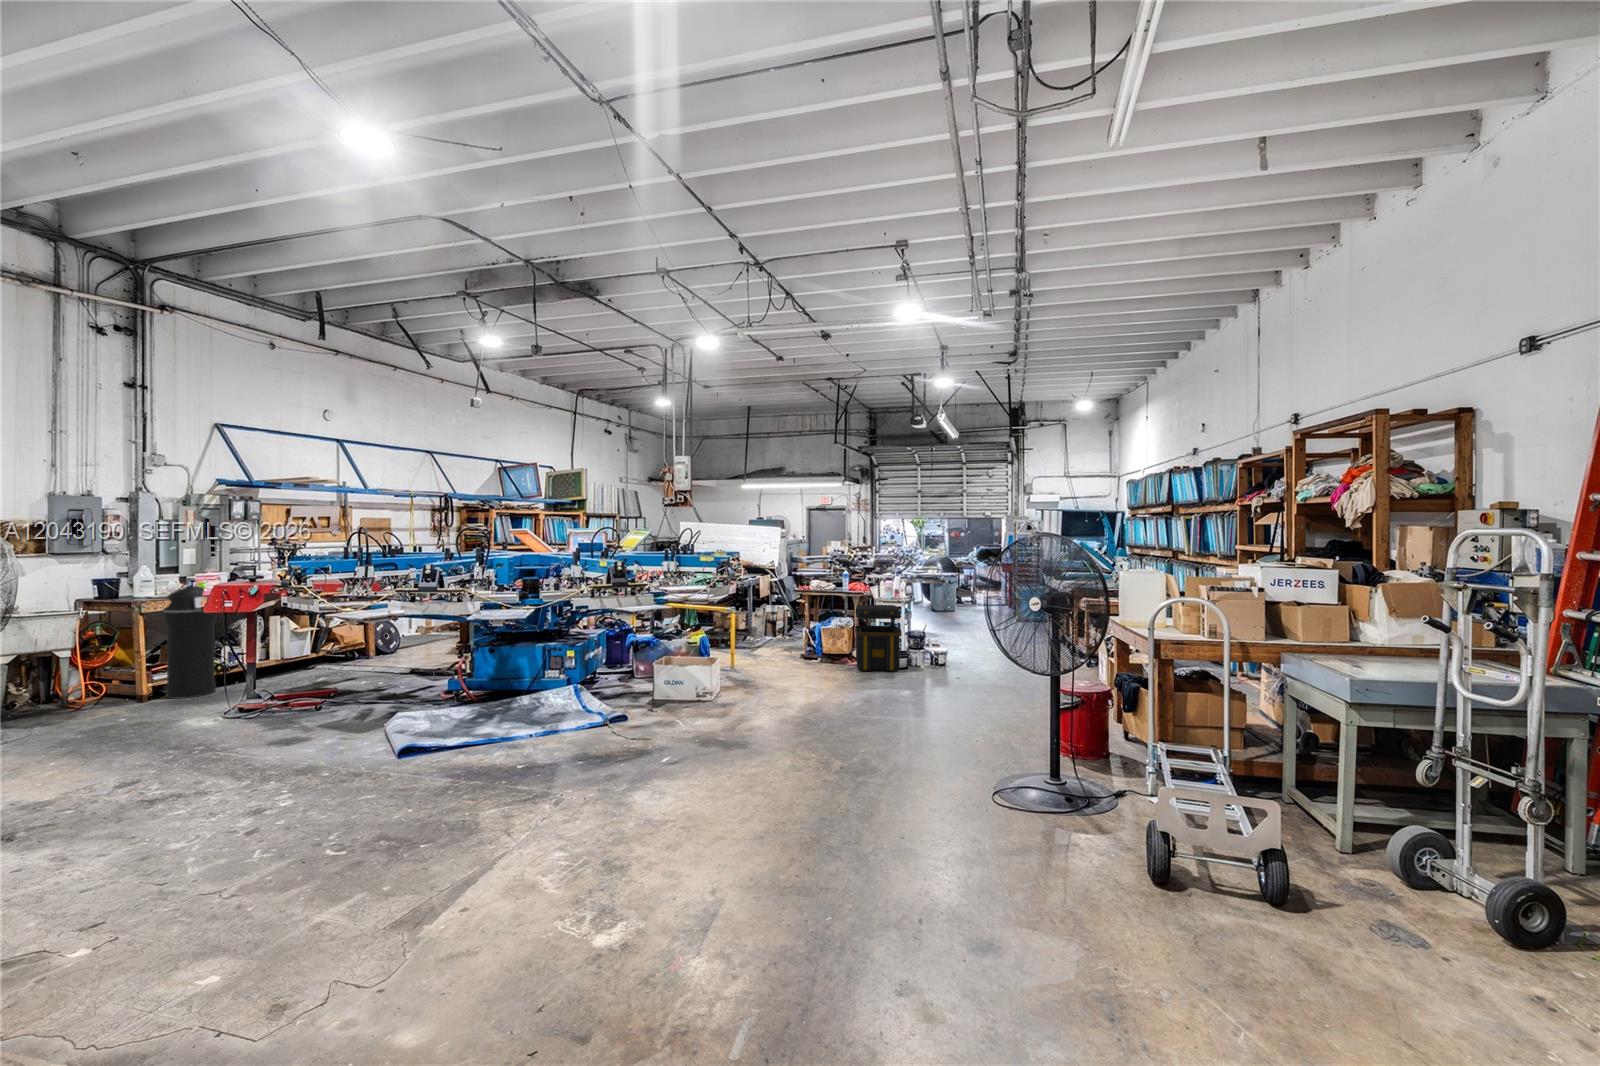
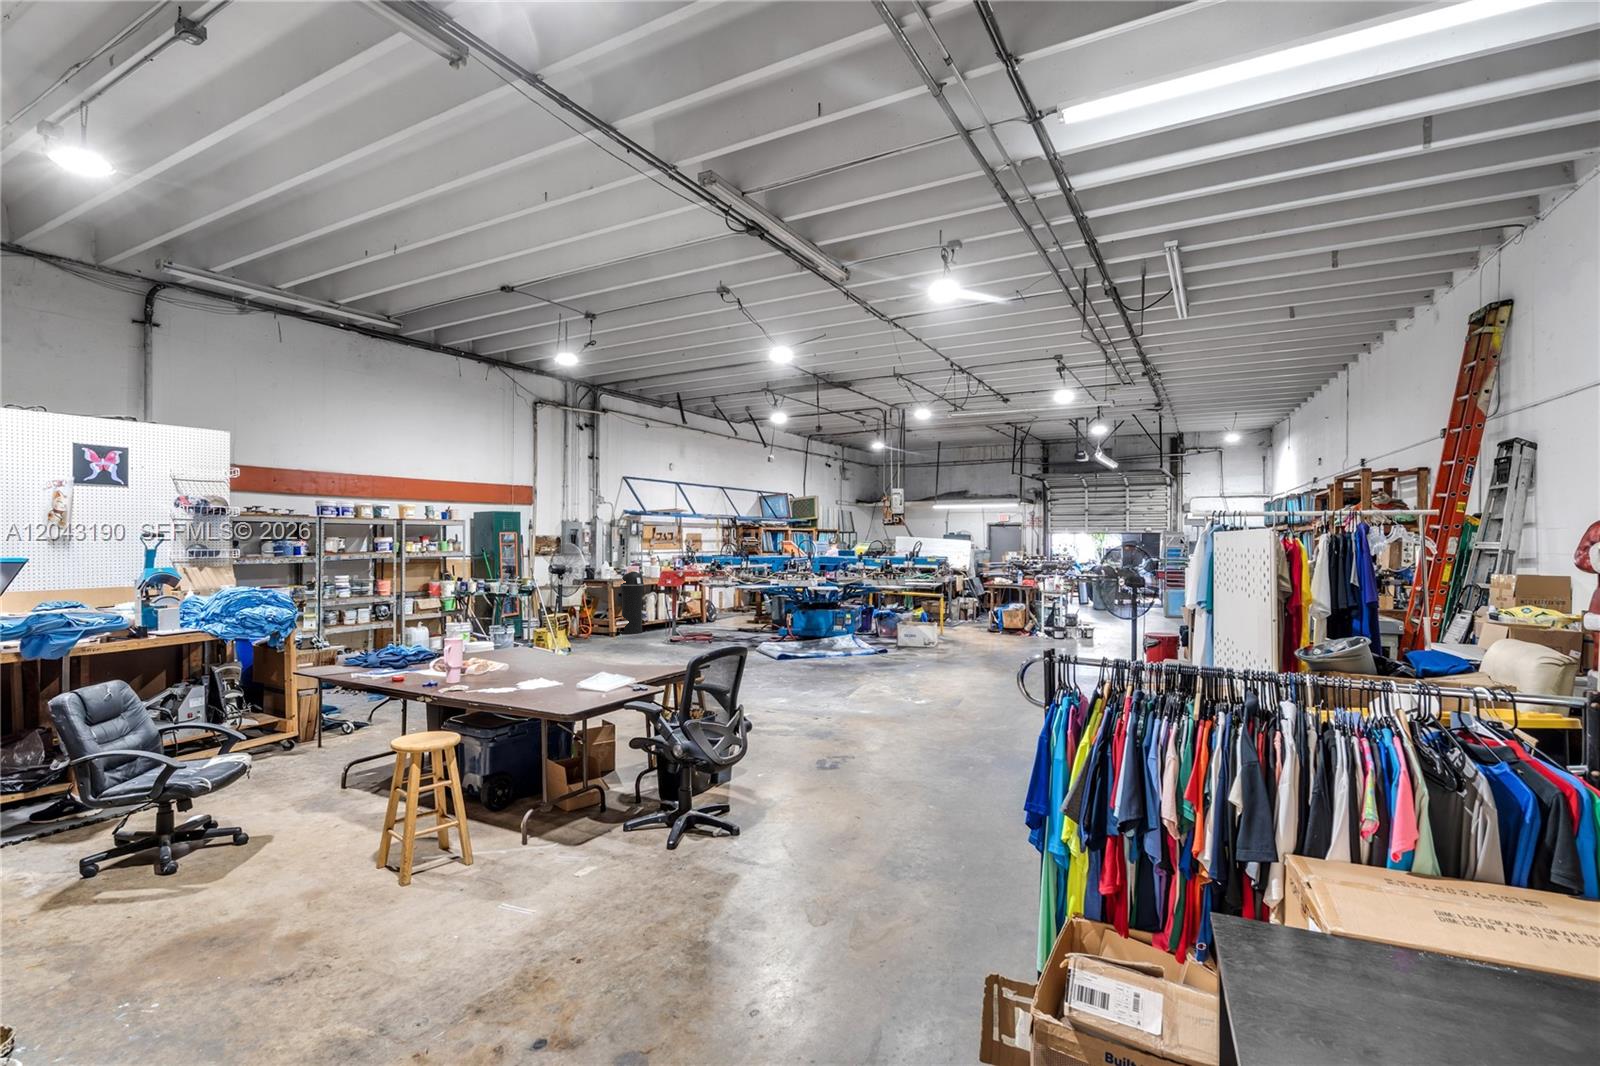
toolbox: present [855,605,901,672] -> none [1026,594,1059,640]

